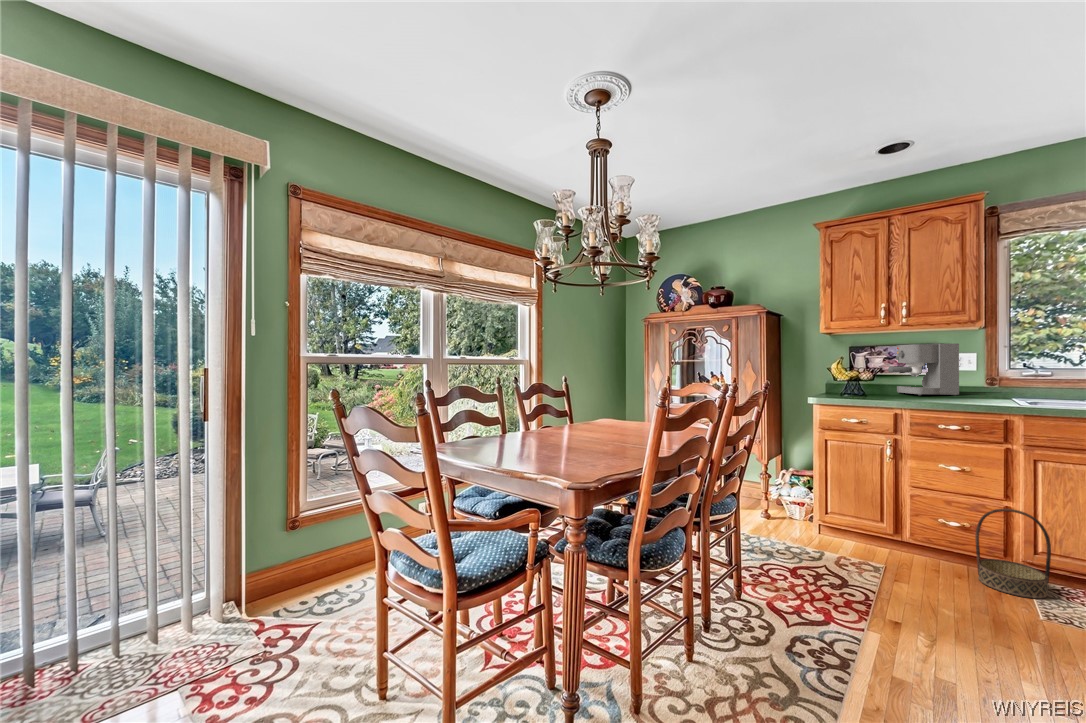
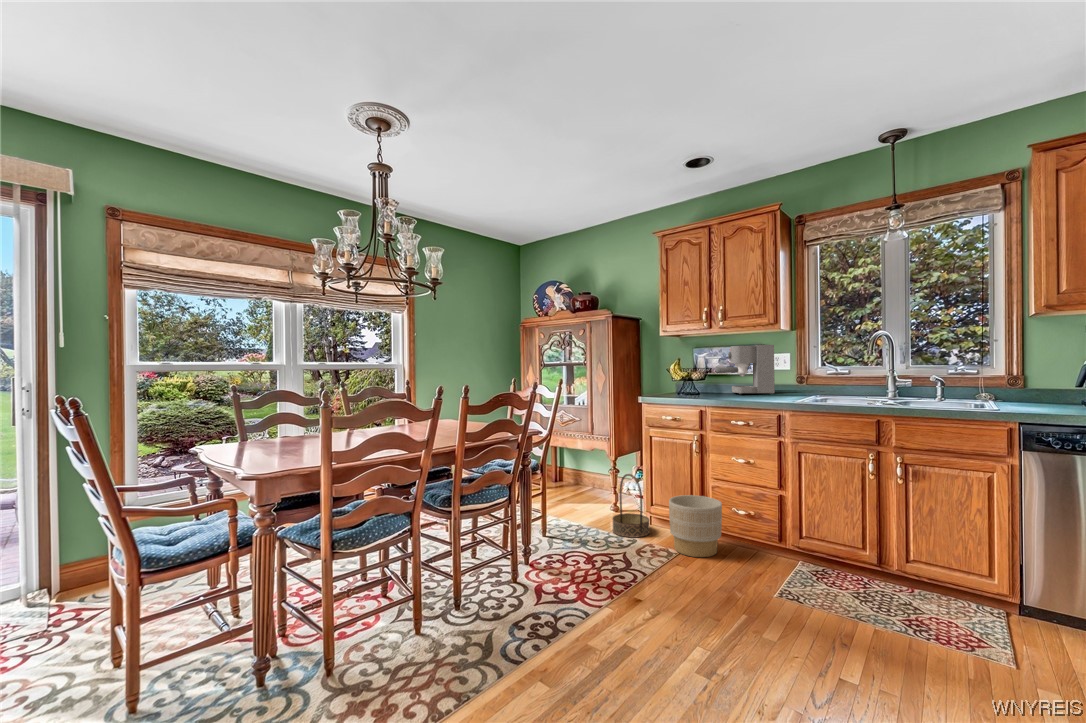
planter: none [868,503,938,573] -> present [669,495,722,557]
basket: present [975,509,1051,599] -> present [612,474,650,538]

